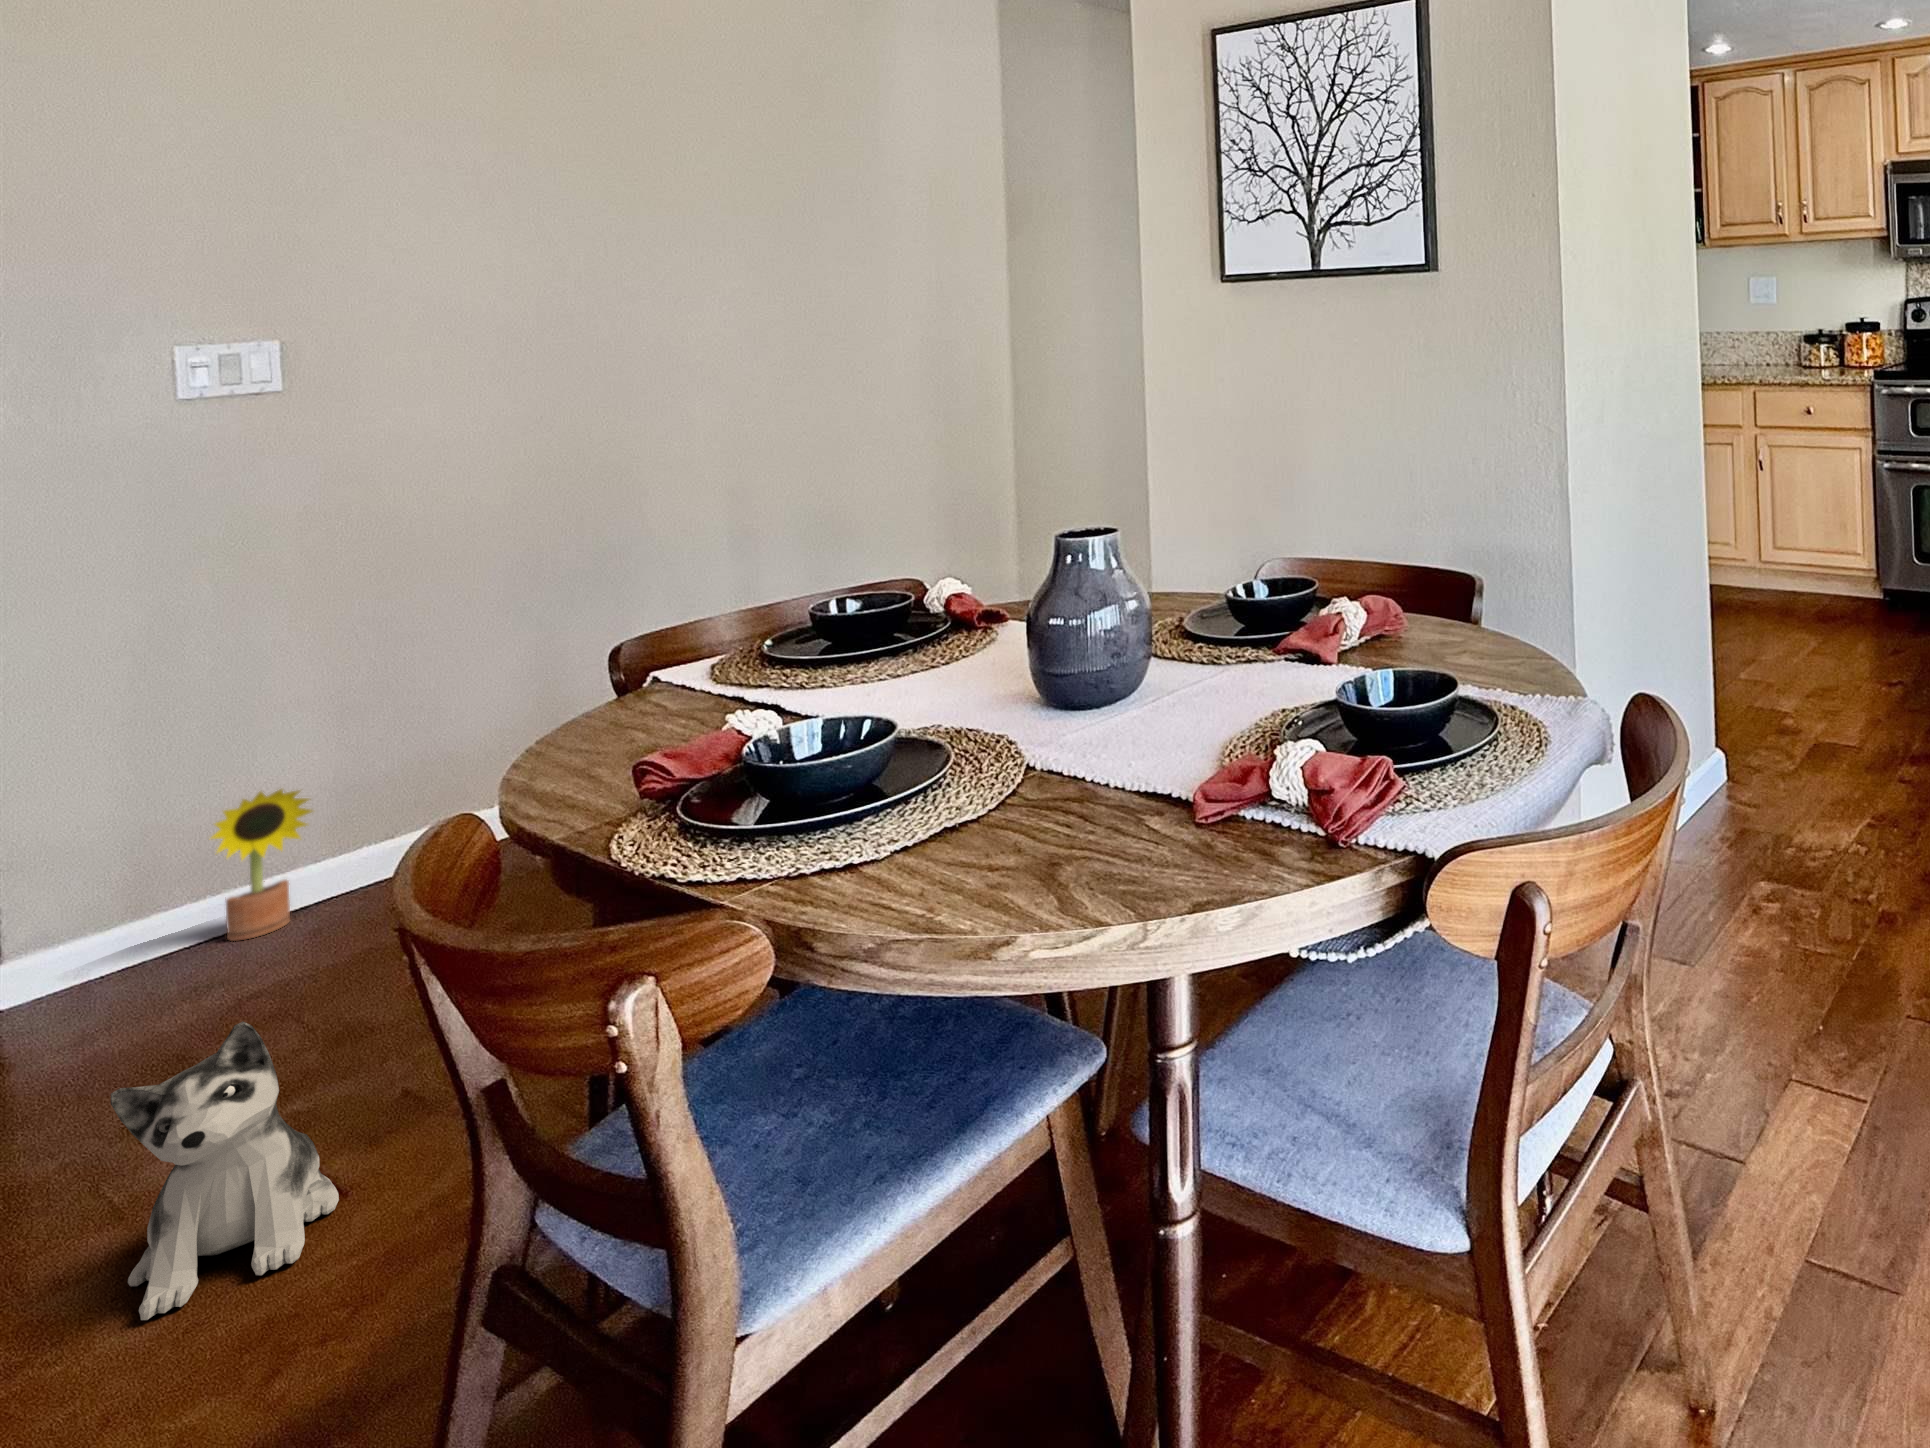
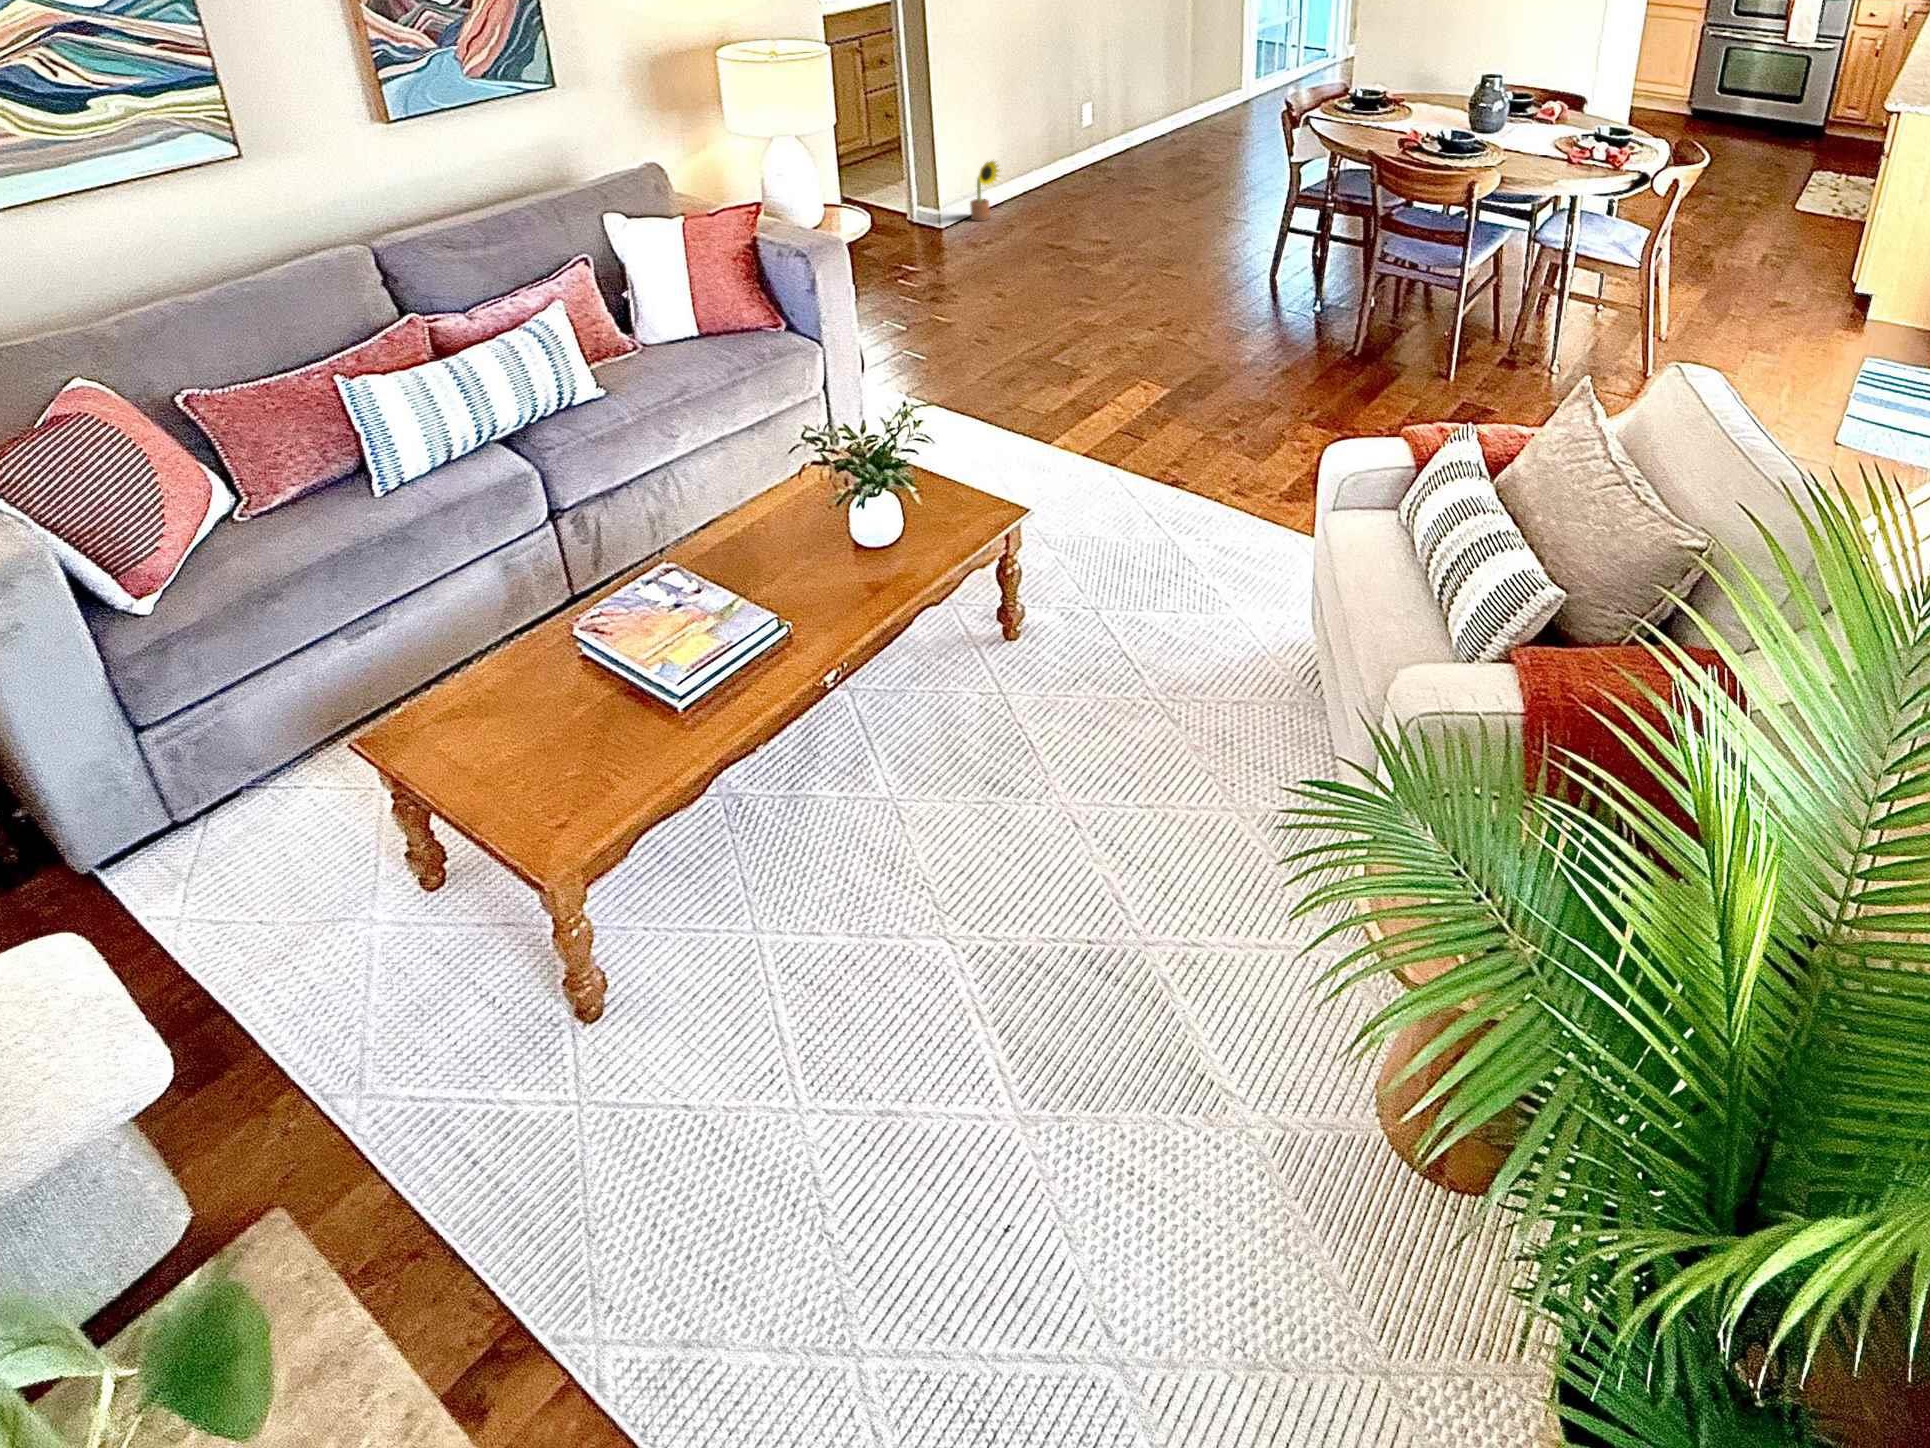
plush toy: present [111,1021,339,1320] -> none [1139,224,1192,305]

